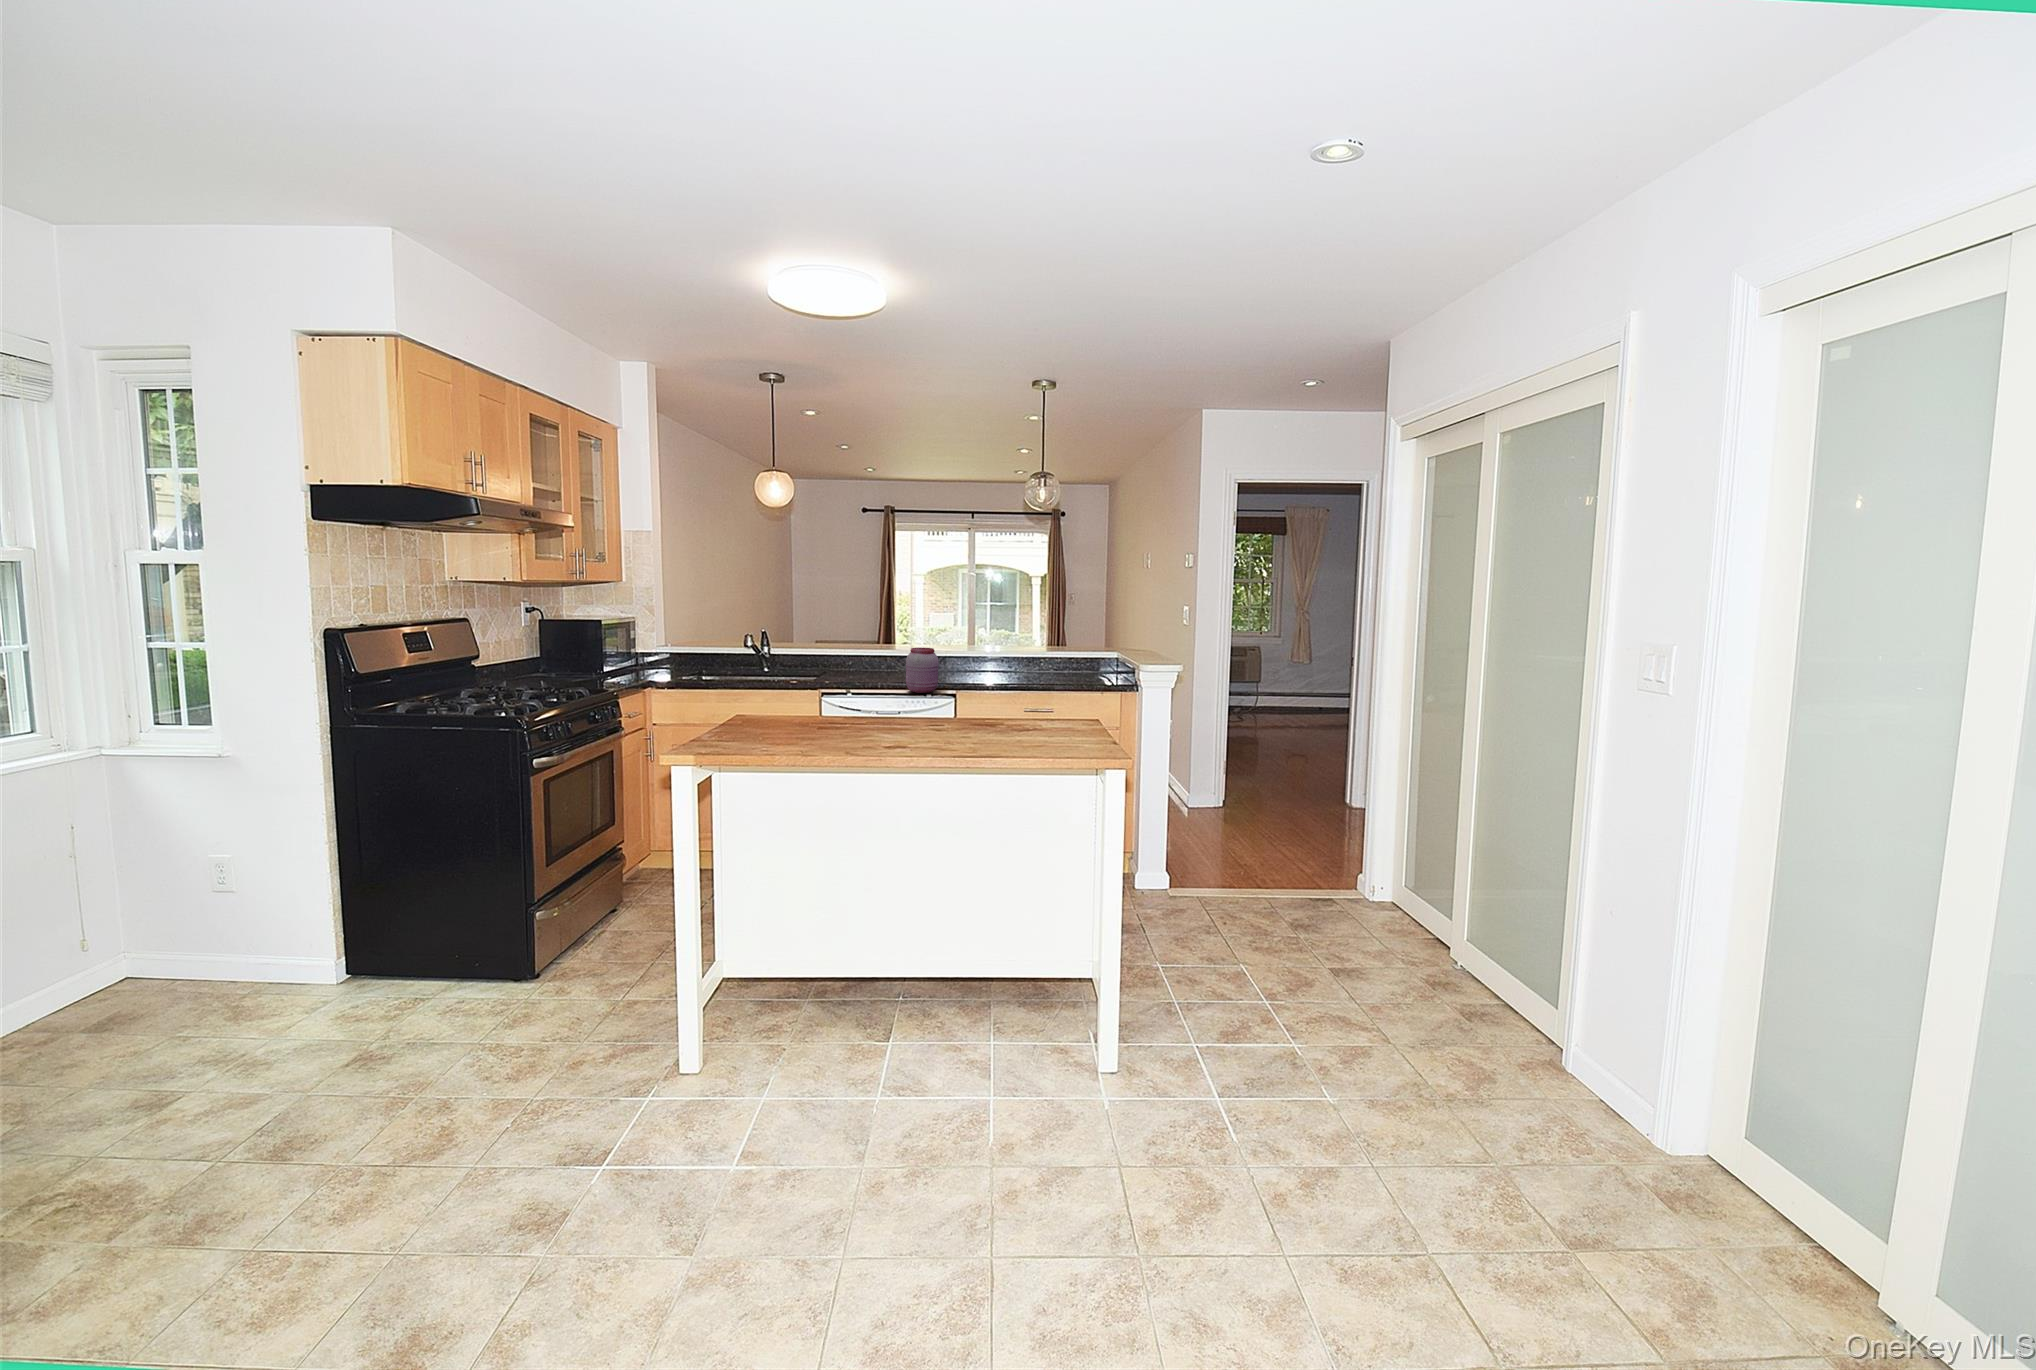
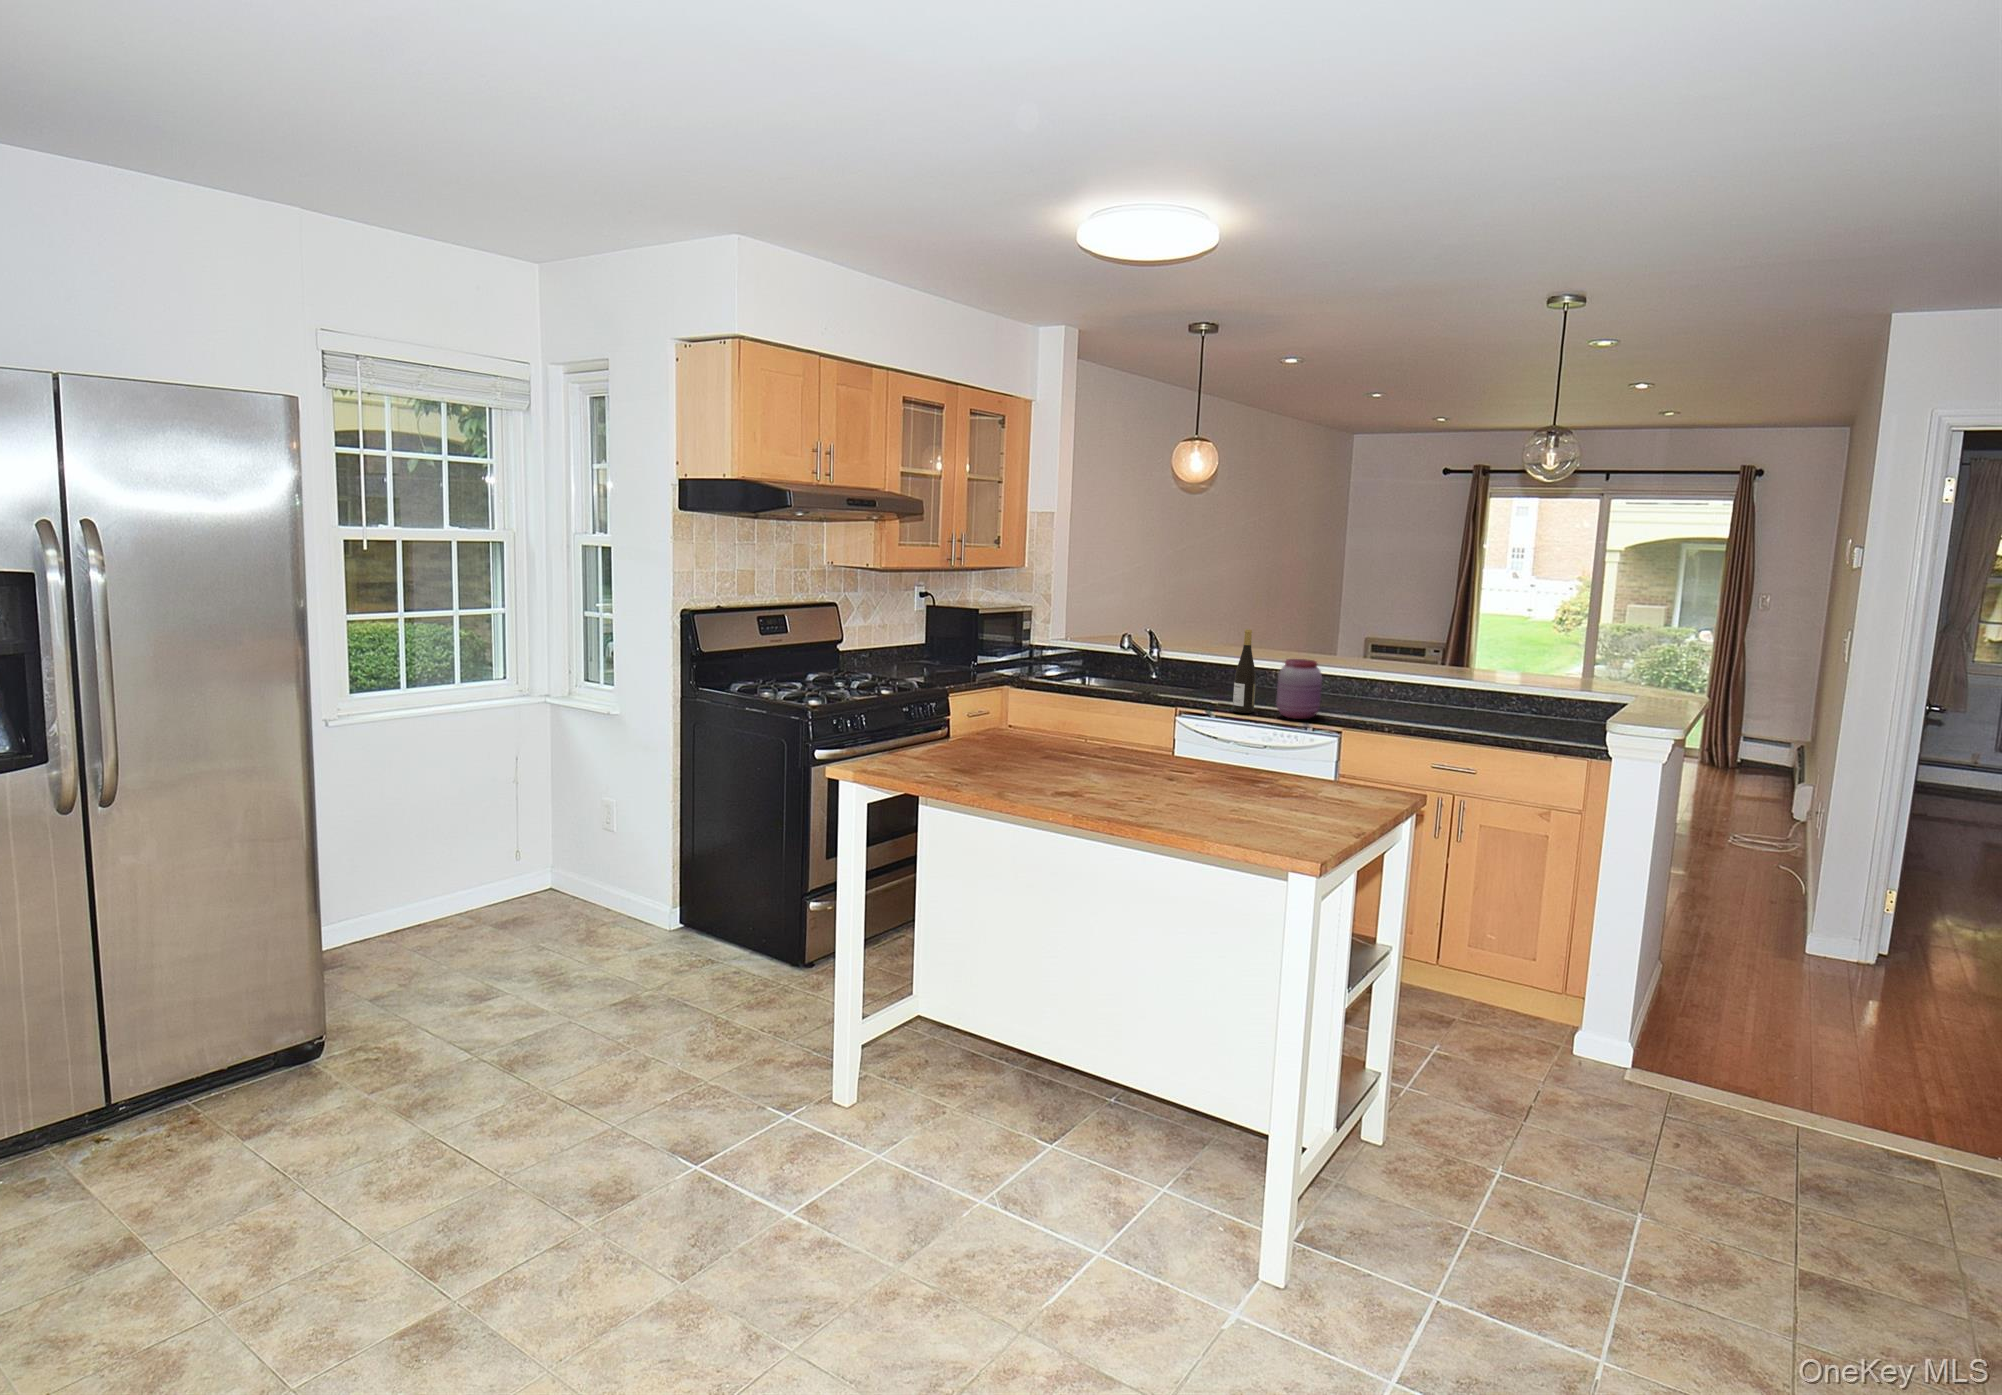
wine bottle: none [871,627,887,692] -> present [1233,629,1256,713]

